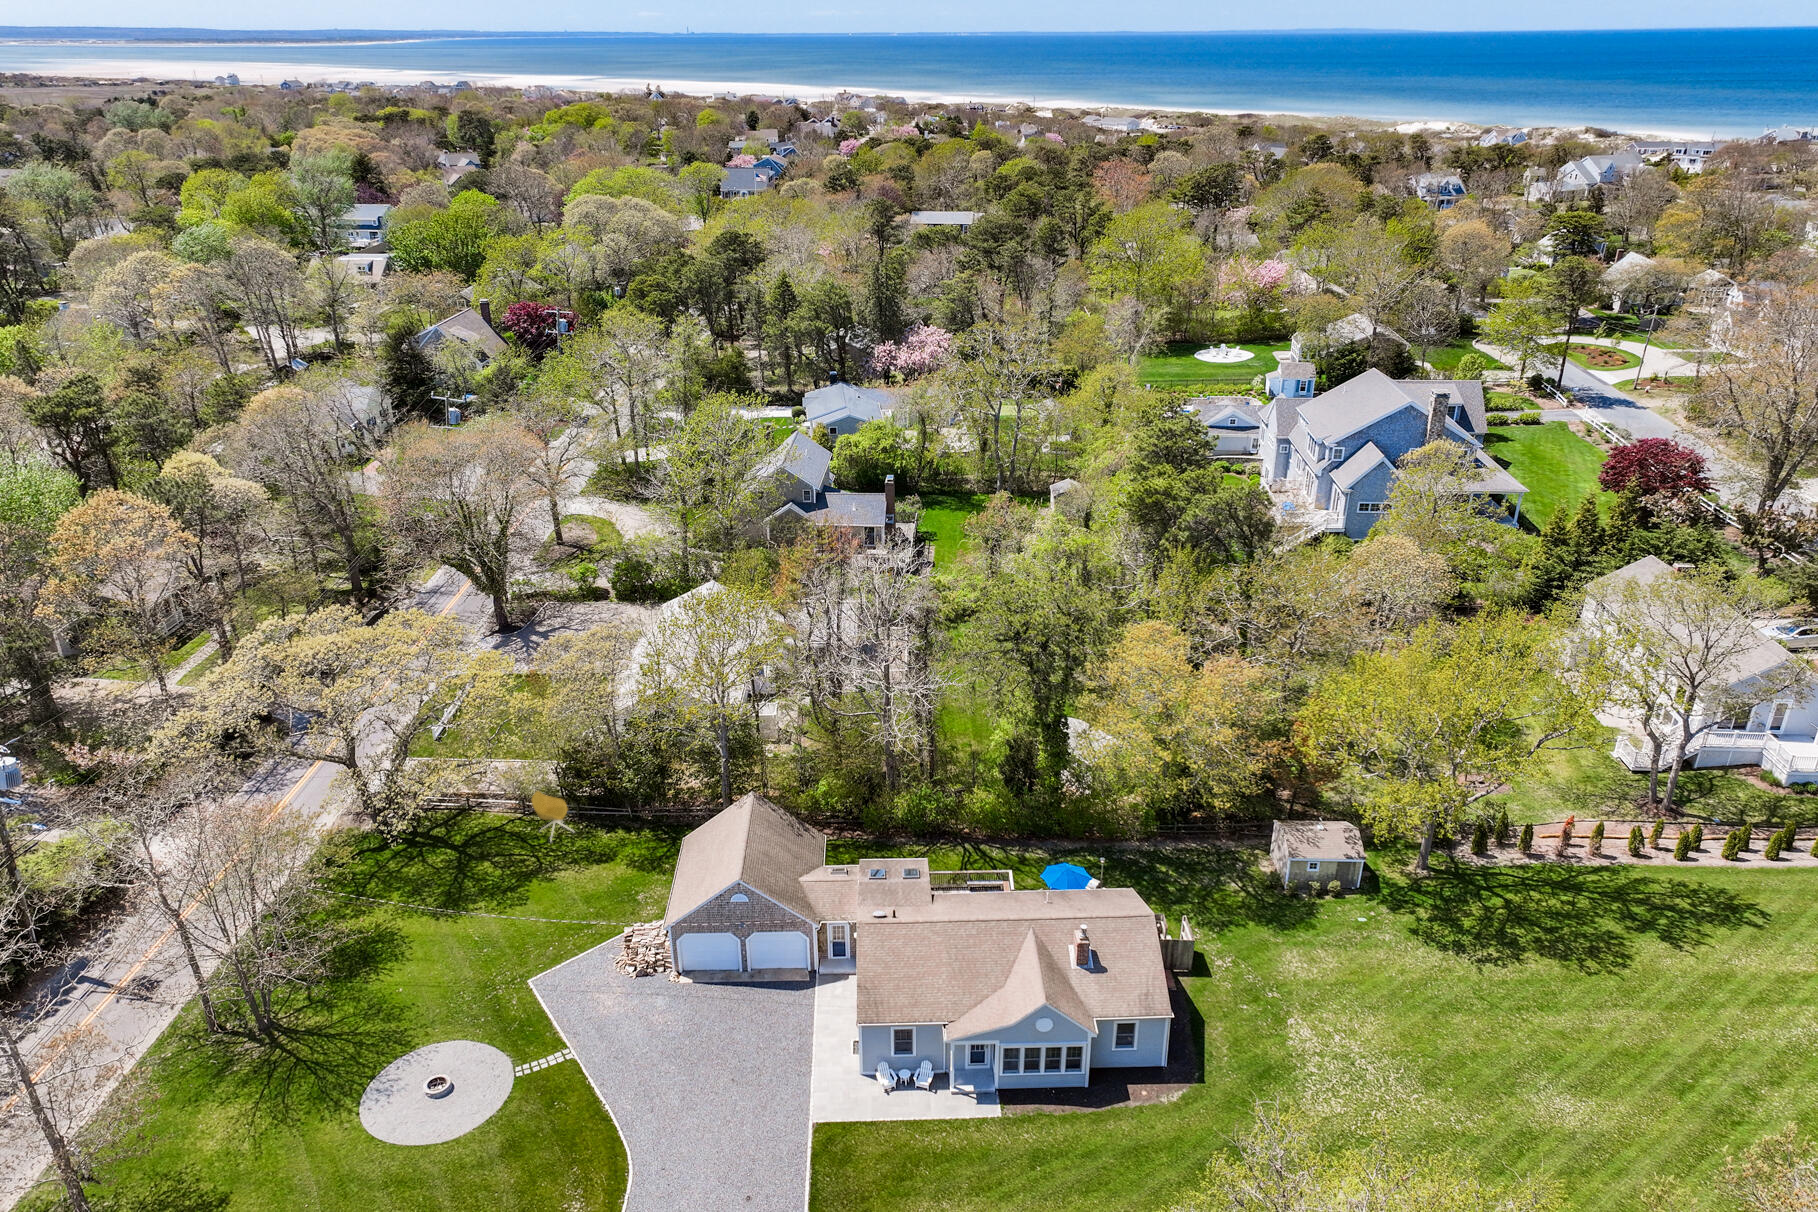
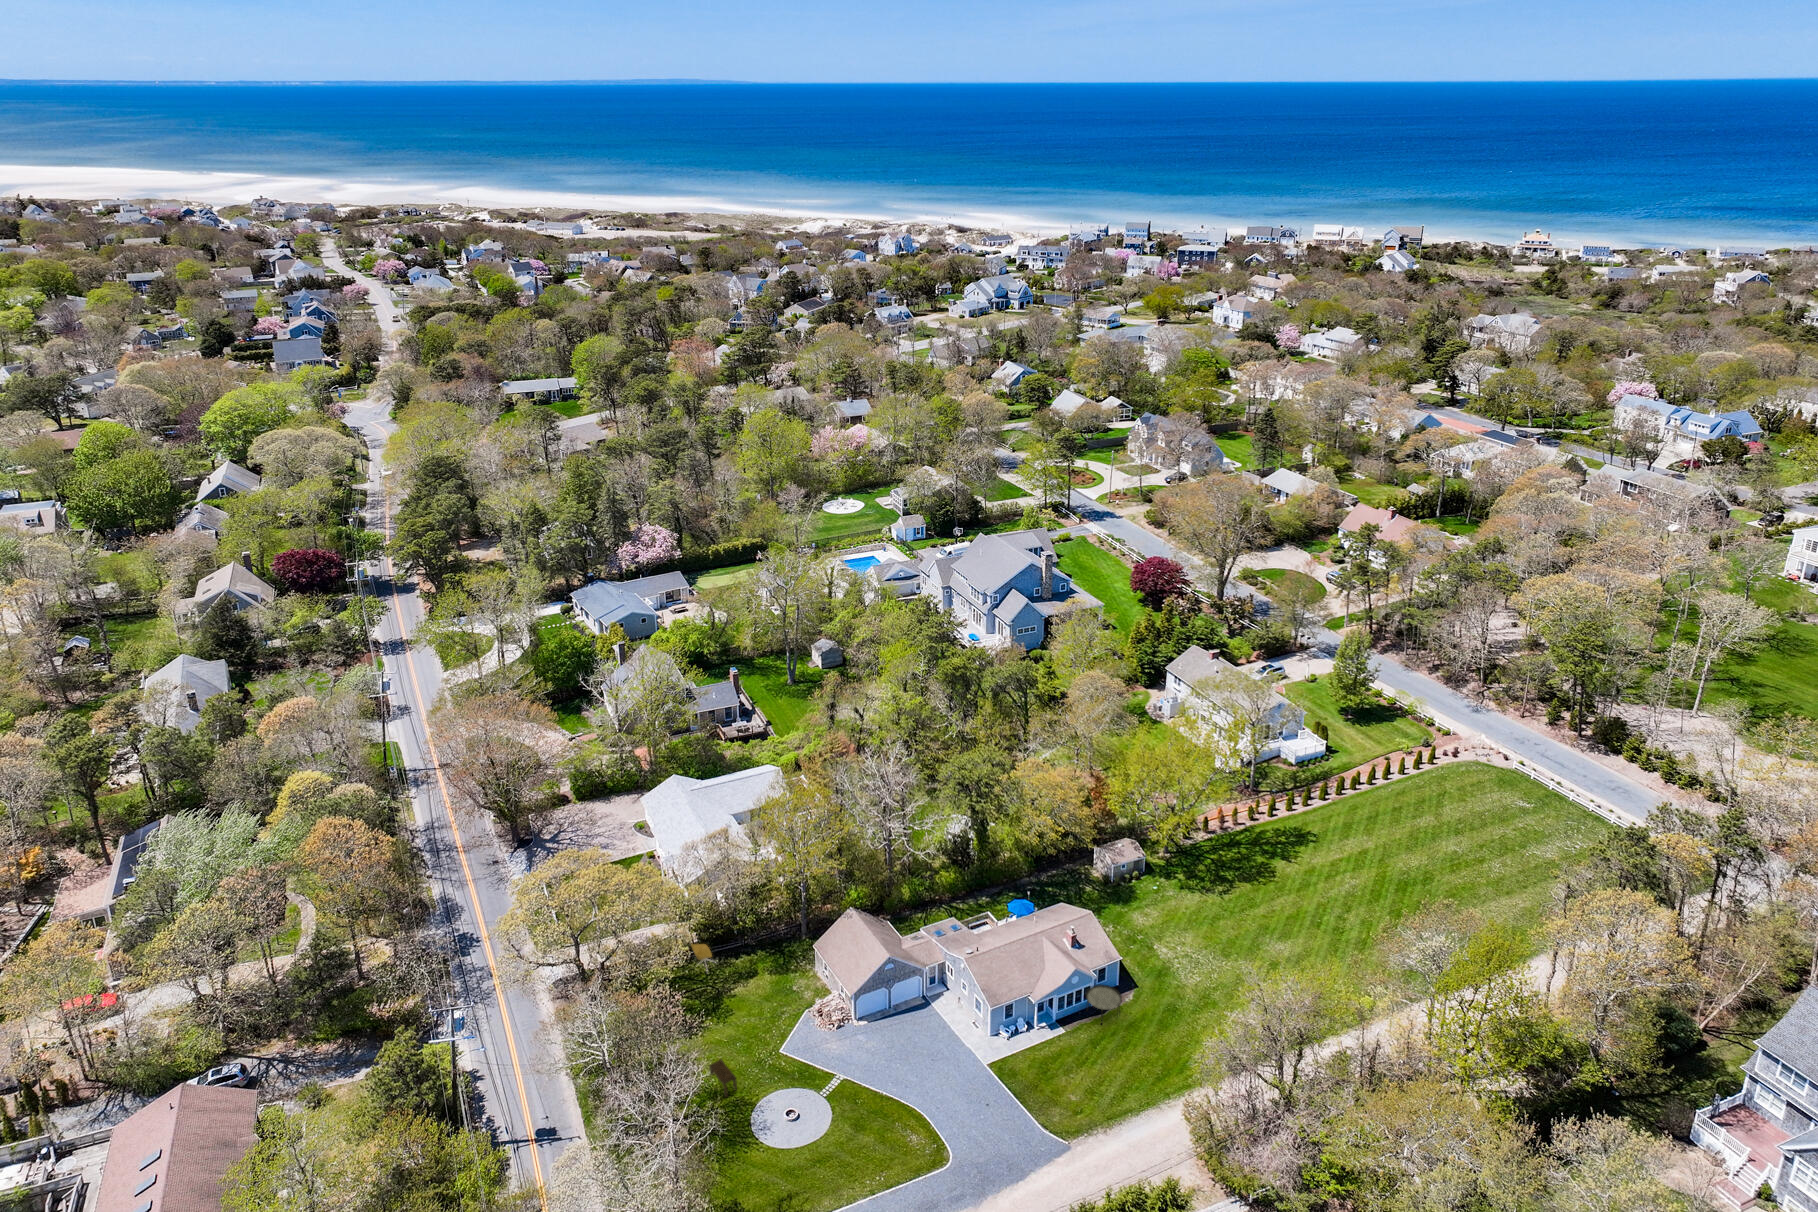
bench: none [410,961,445,1021] -> present [709,1059,737,1097]
round table: none [1057,1047,1131,1126] -> present [1086,984,1122,1022]

